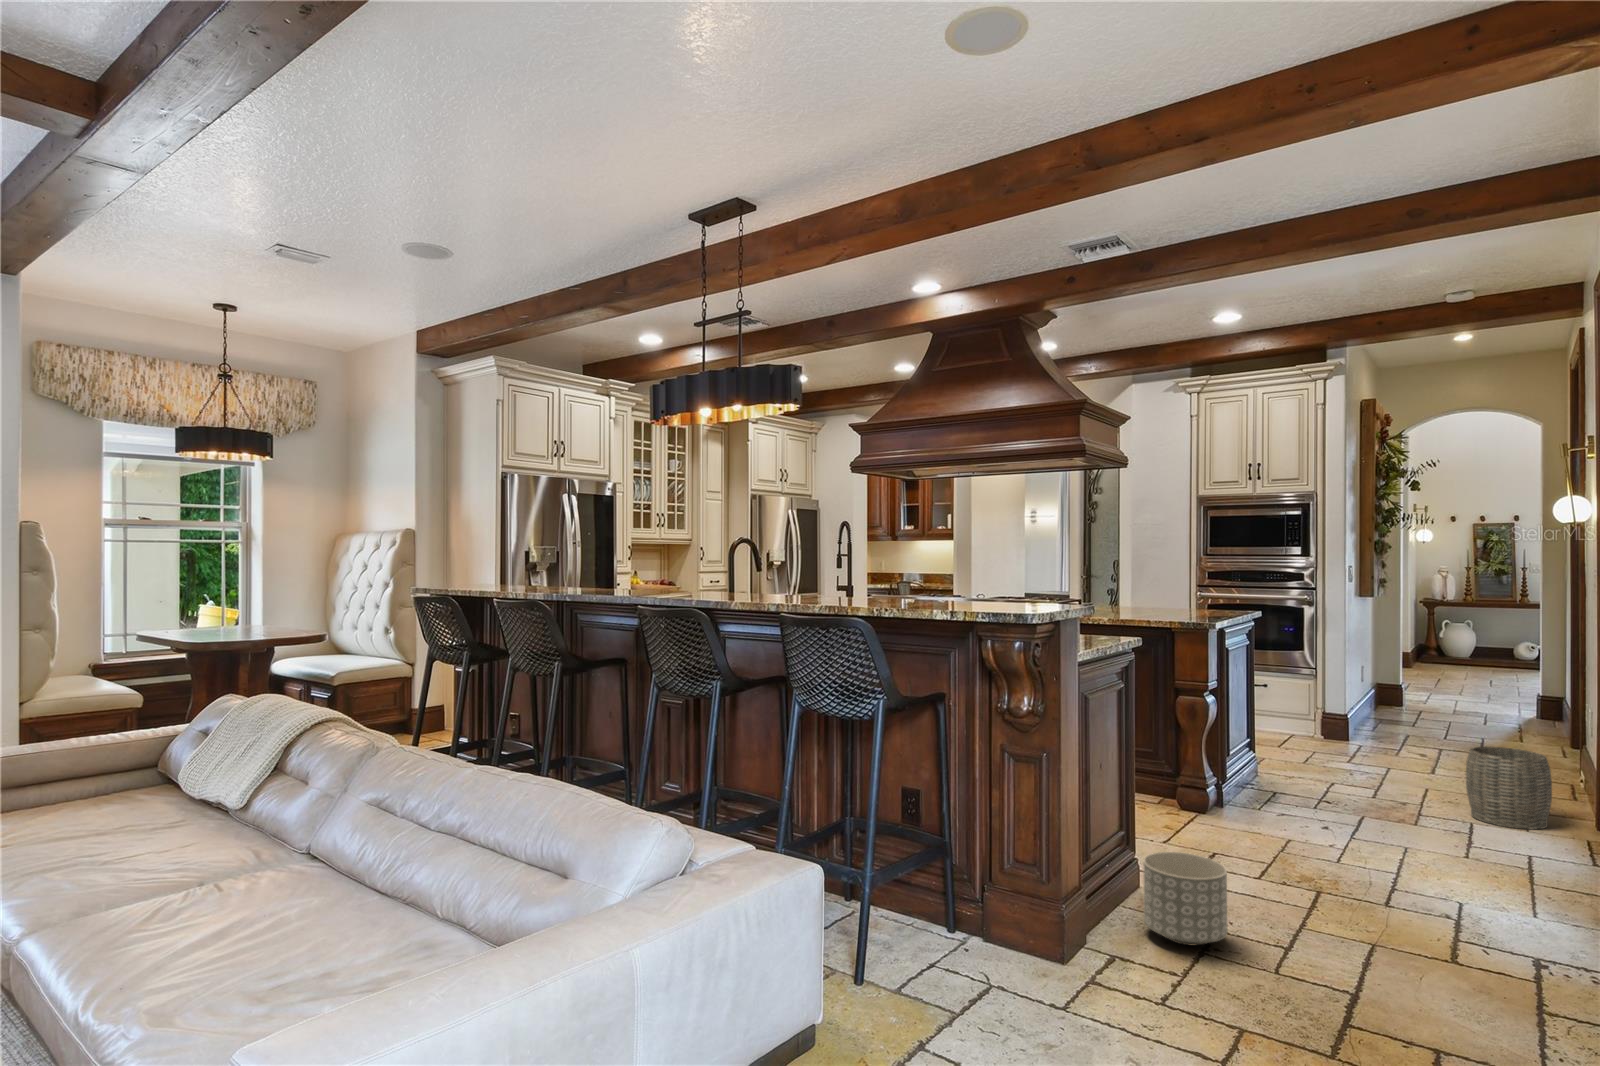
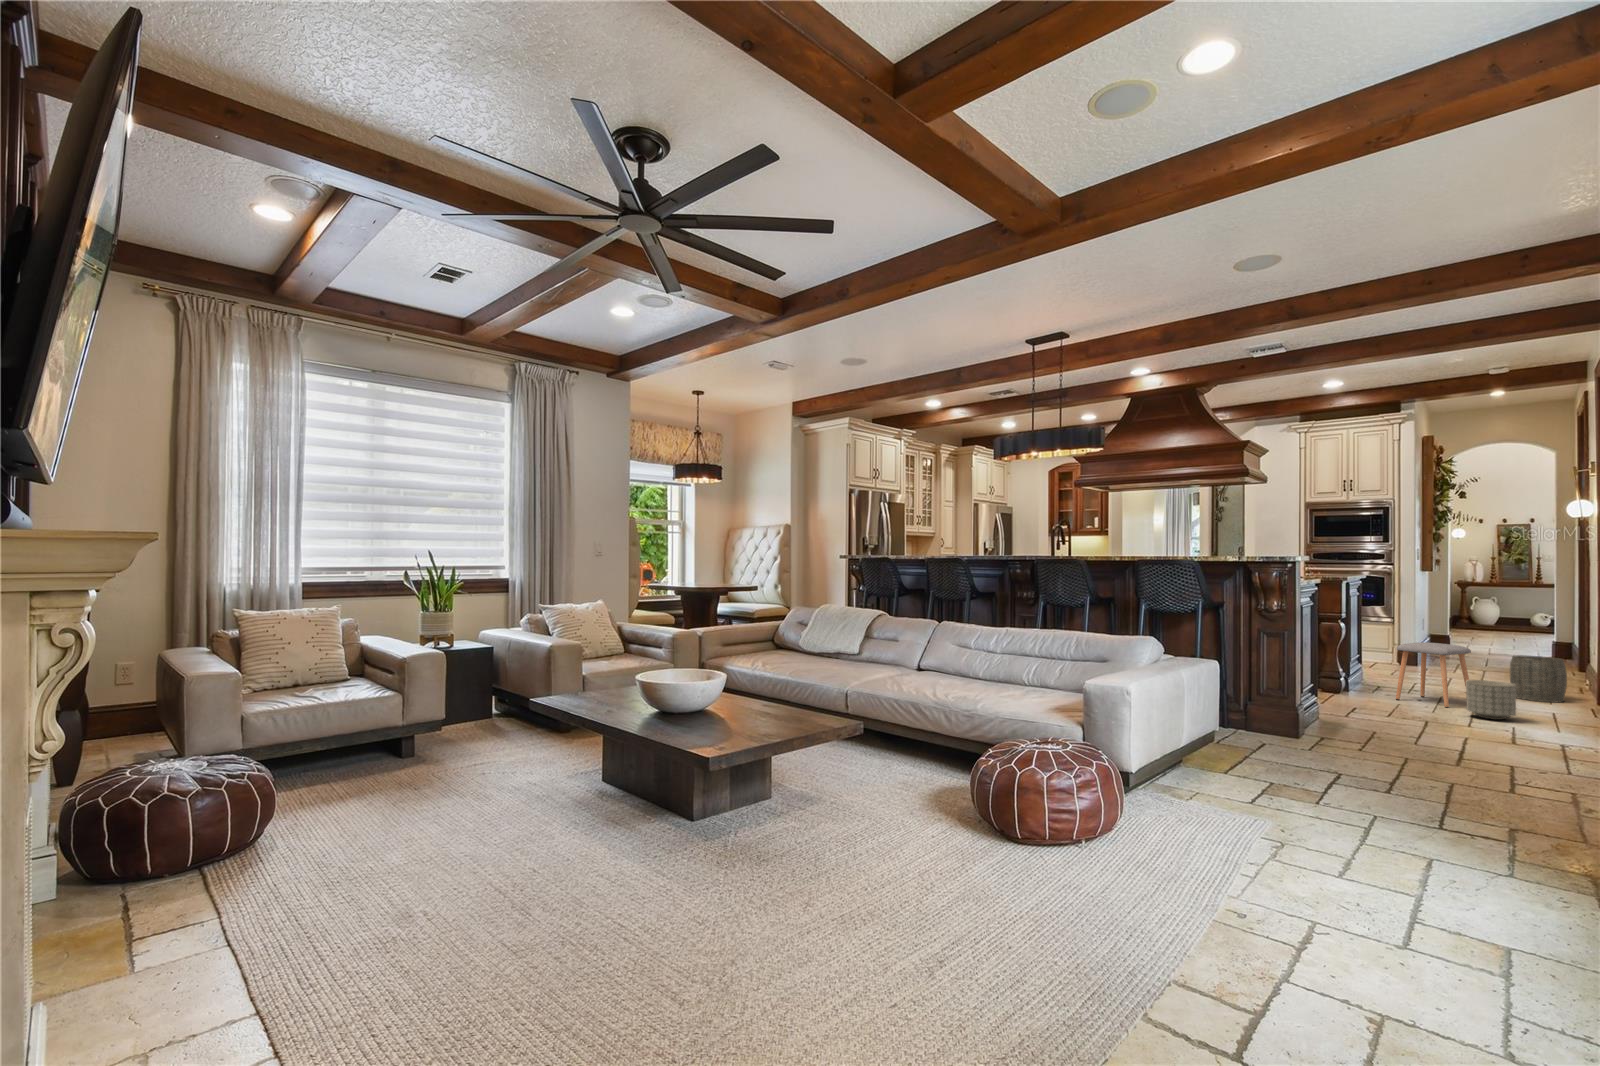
stool: none [1285,731,1406,851] -> present [1396,642,1471,708]
planter: present [1143,852,1228,946] -> present [1466,680,1516,720]

